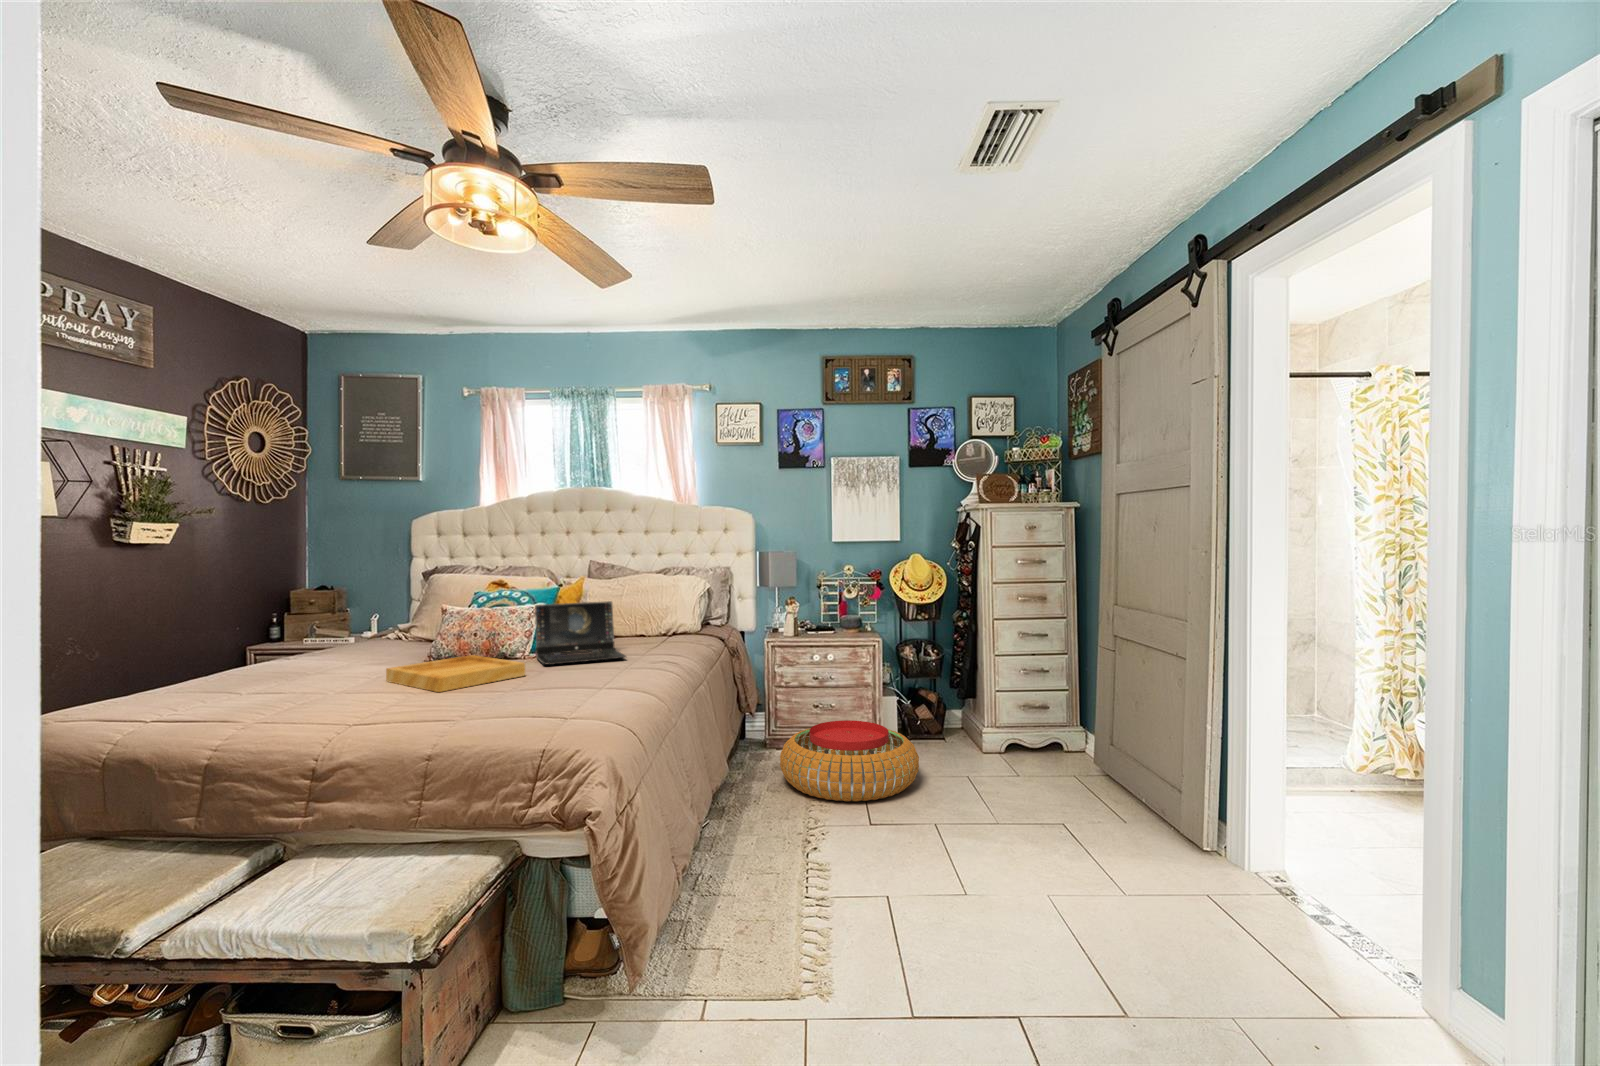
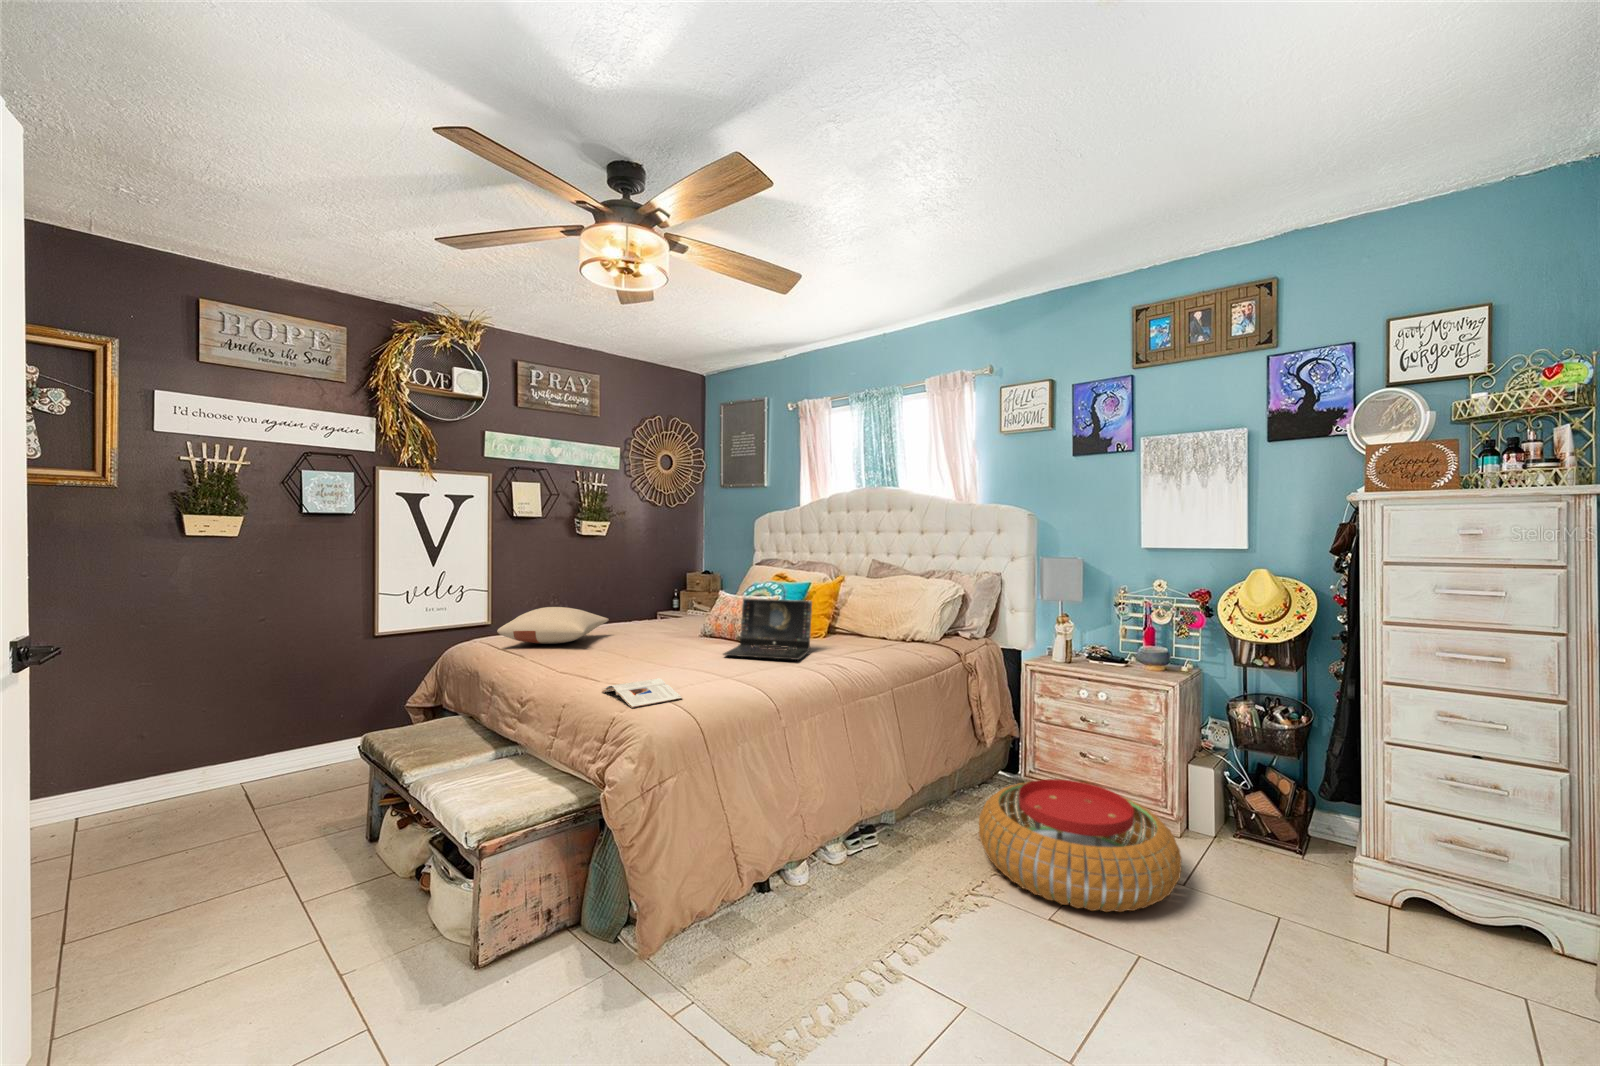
pillow: none [210,637,358,687] -> present [497,607,609,644]
tray: present [386,655,525,692] -> none [599,638,686,667]
magazine: none [517,683,613,708] -> present [602,679,682,708]

